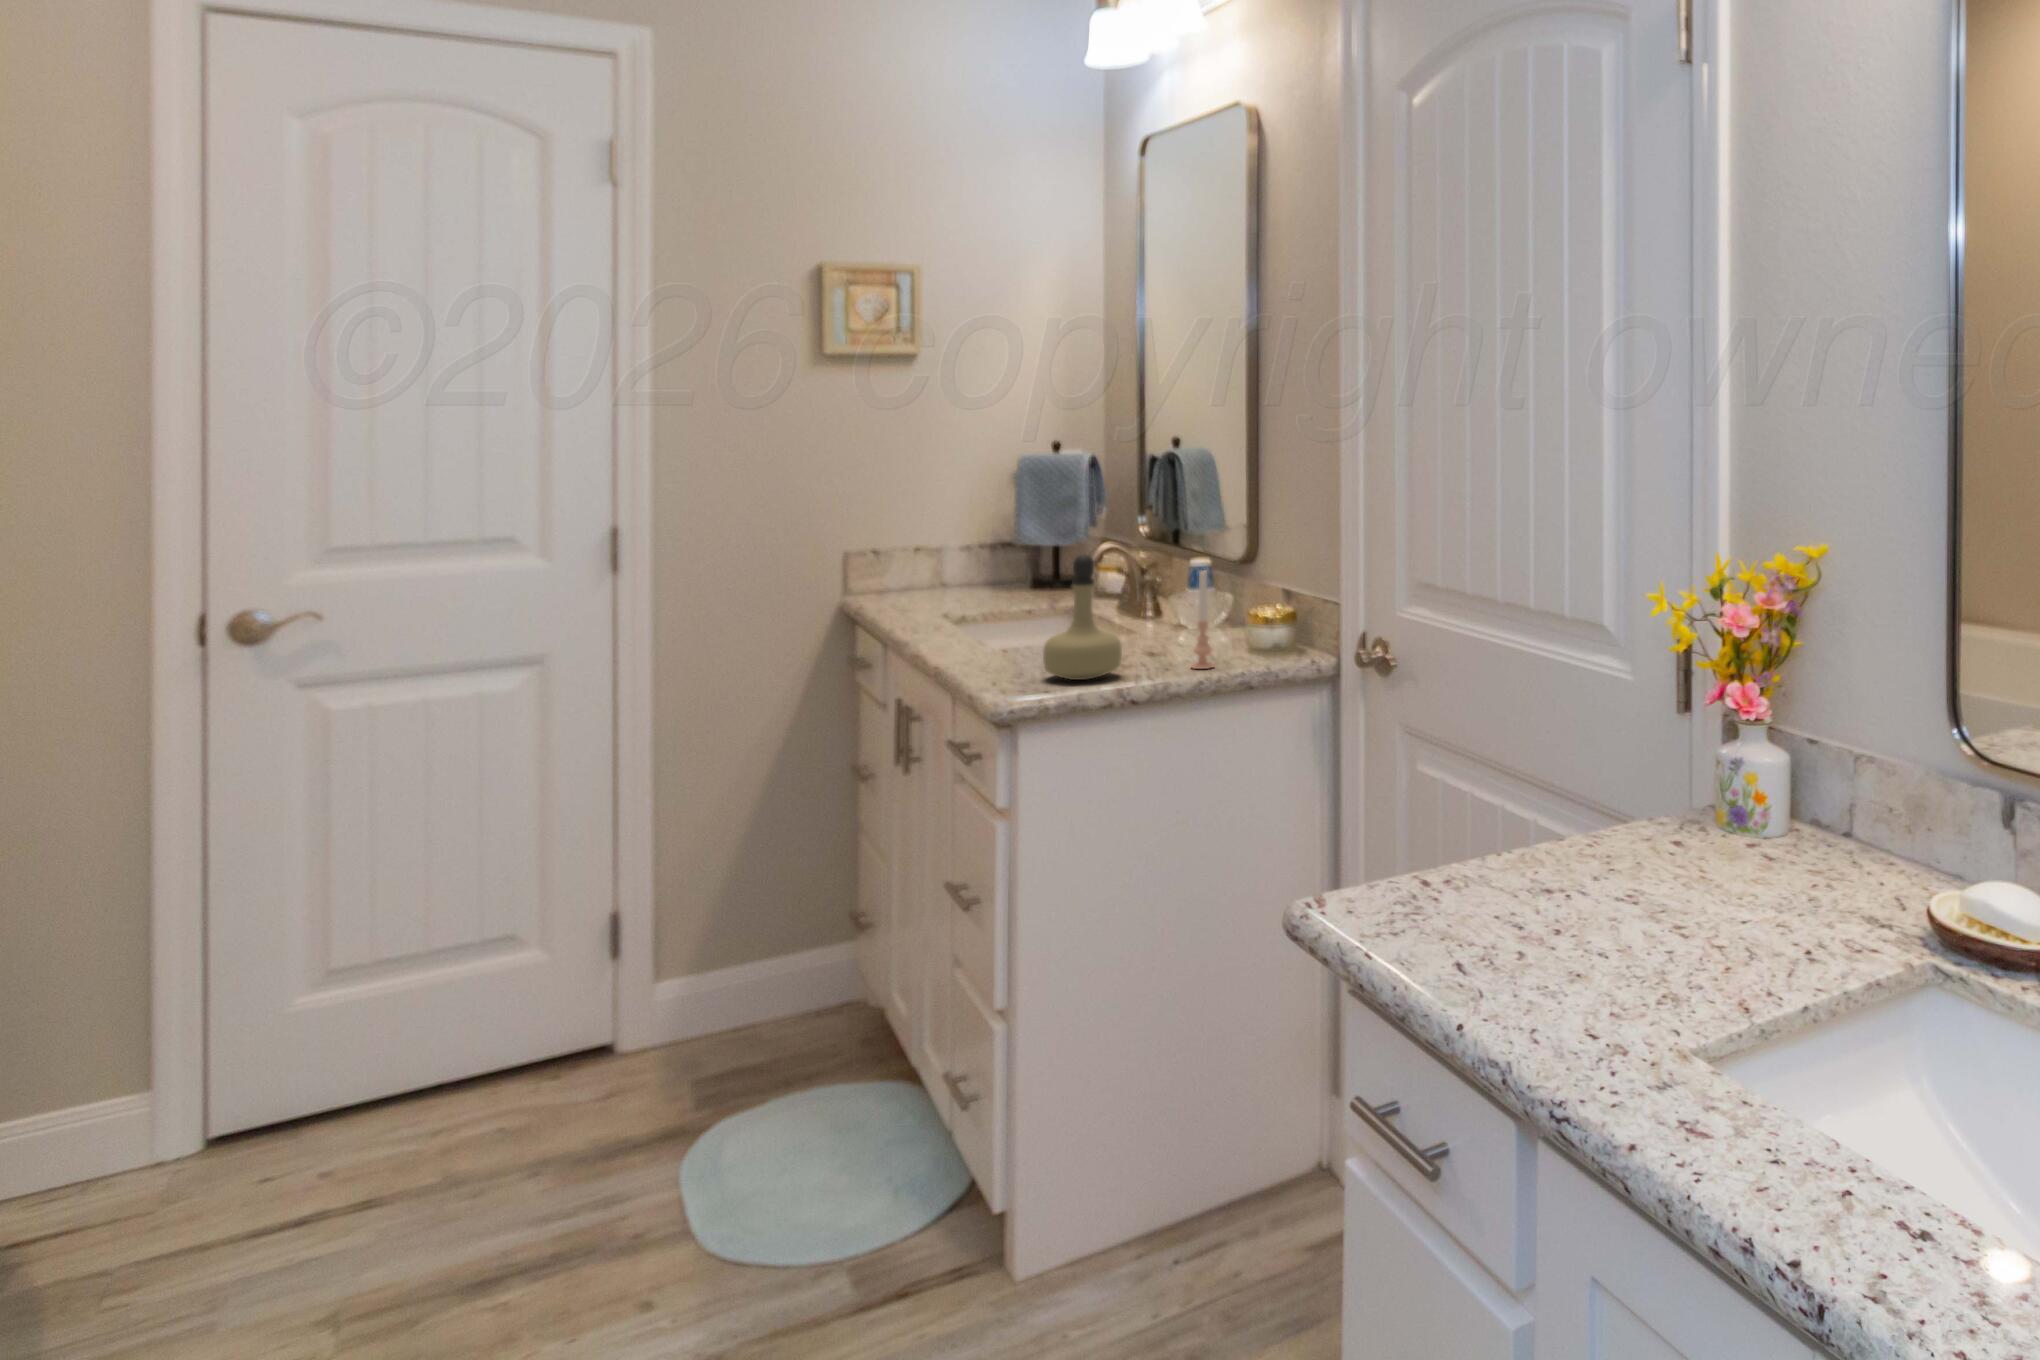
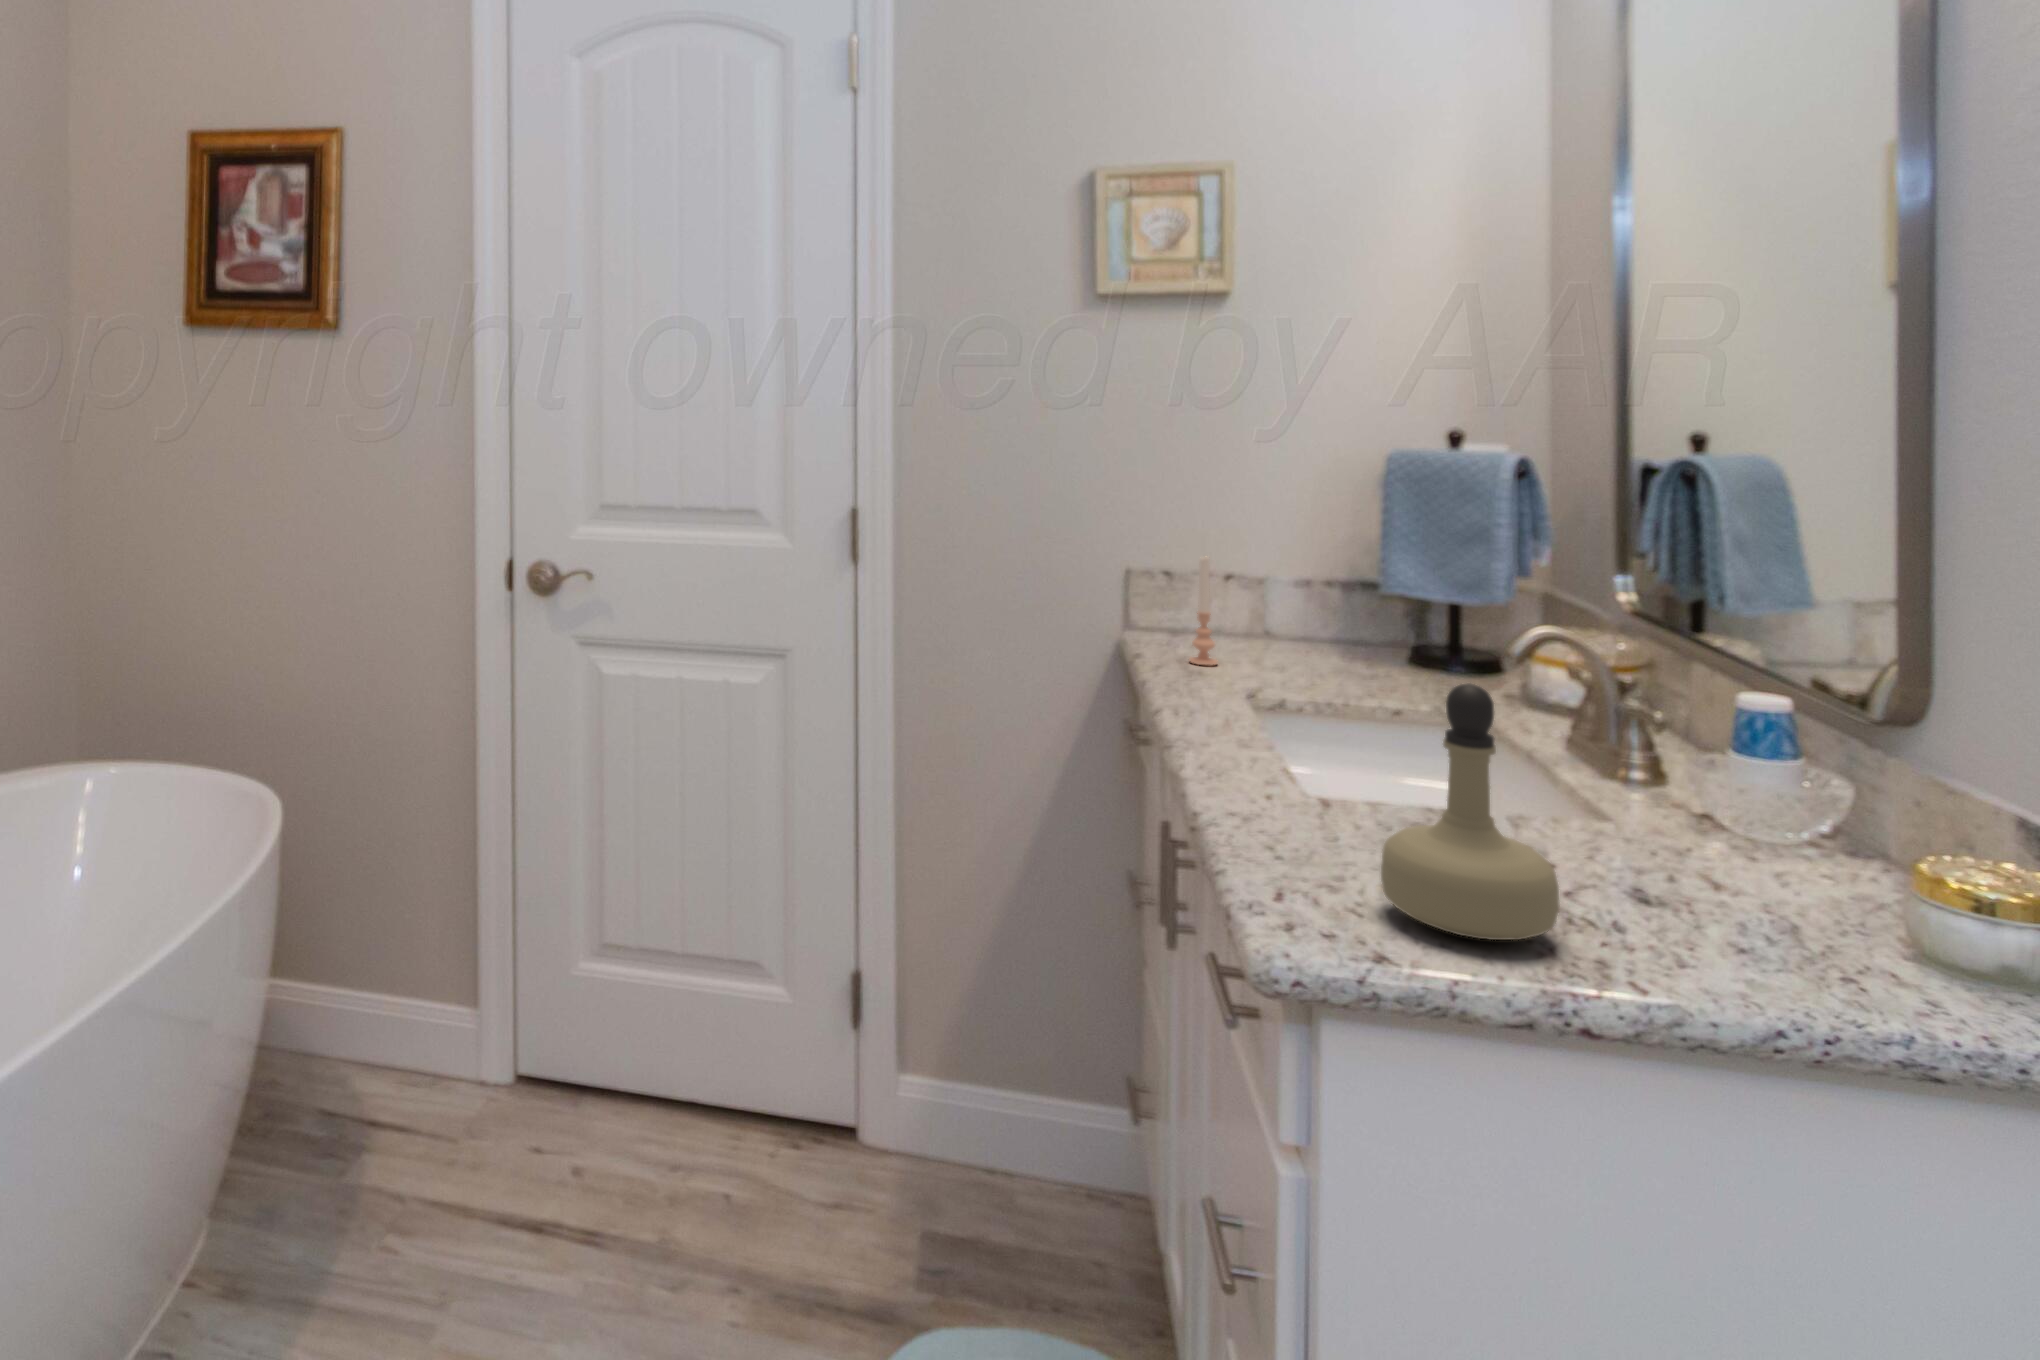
candle: present [1191,570,1214,669] -> present [1189,556,1218,665]

